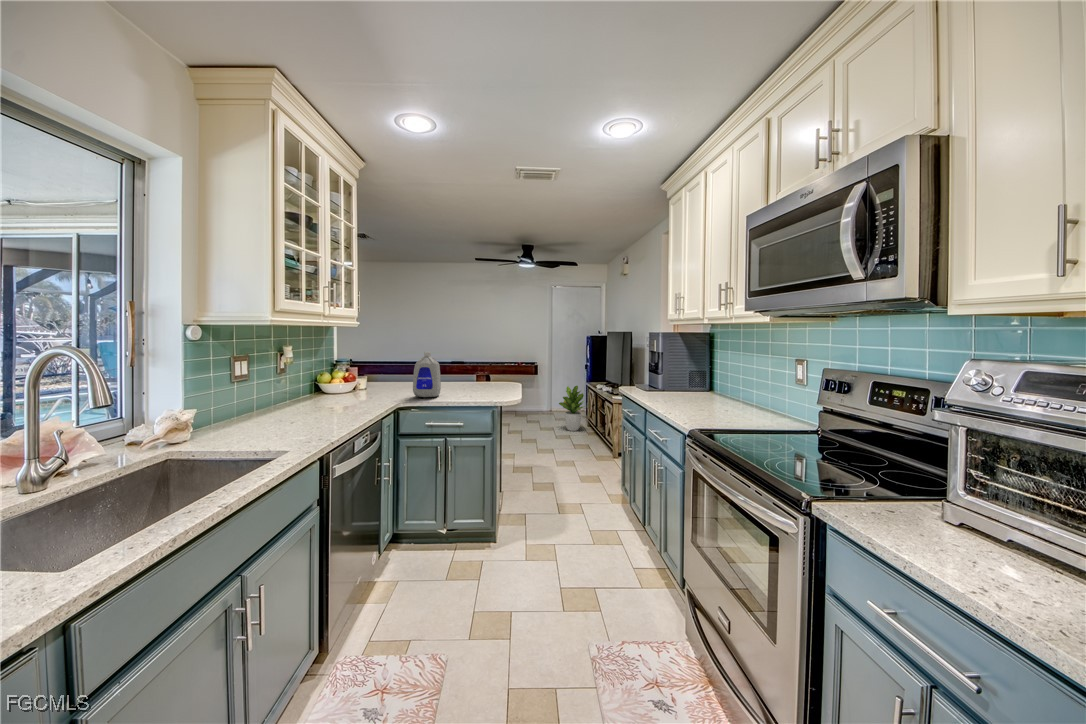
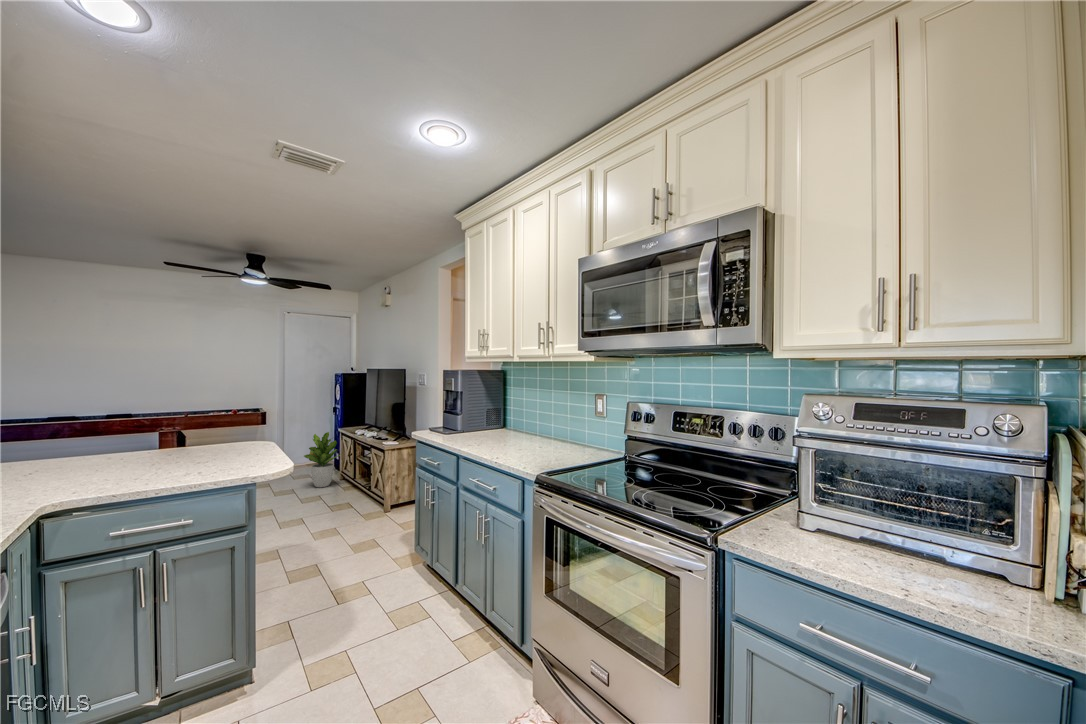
bottle: present [413,352,441,397] -> none [74,408,138,486]

